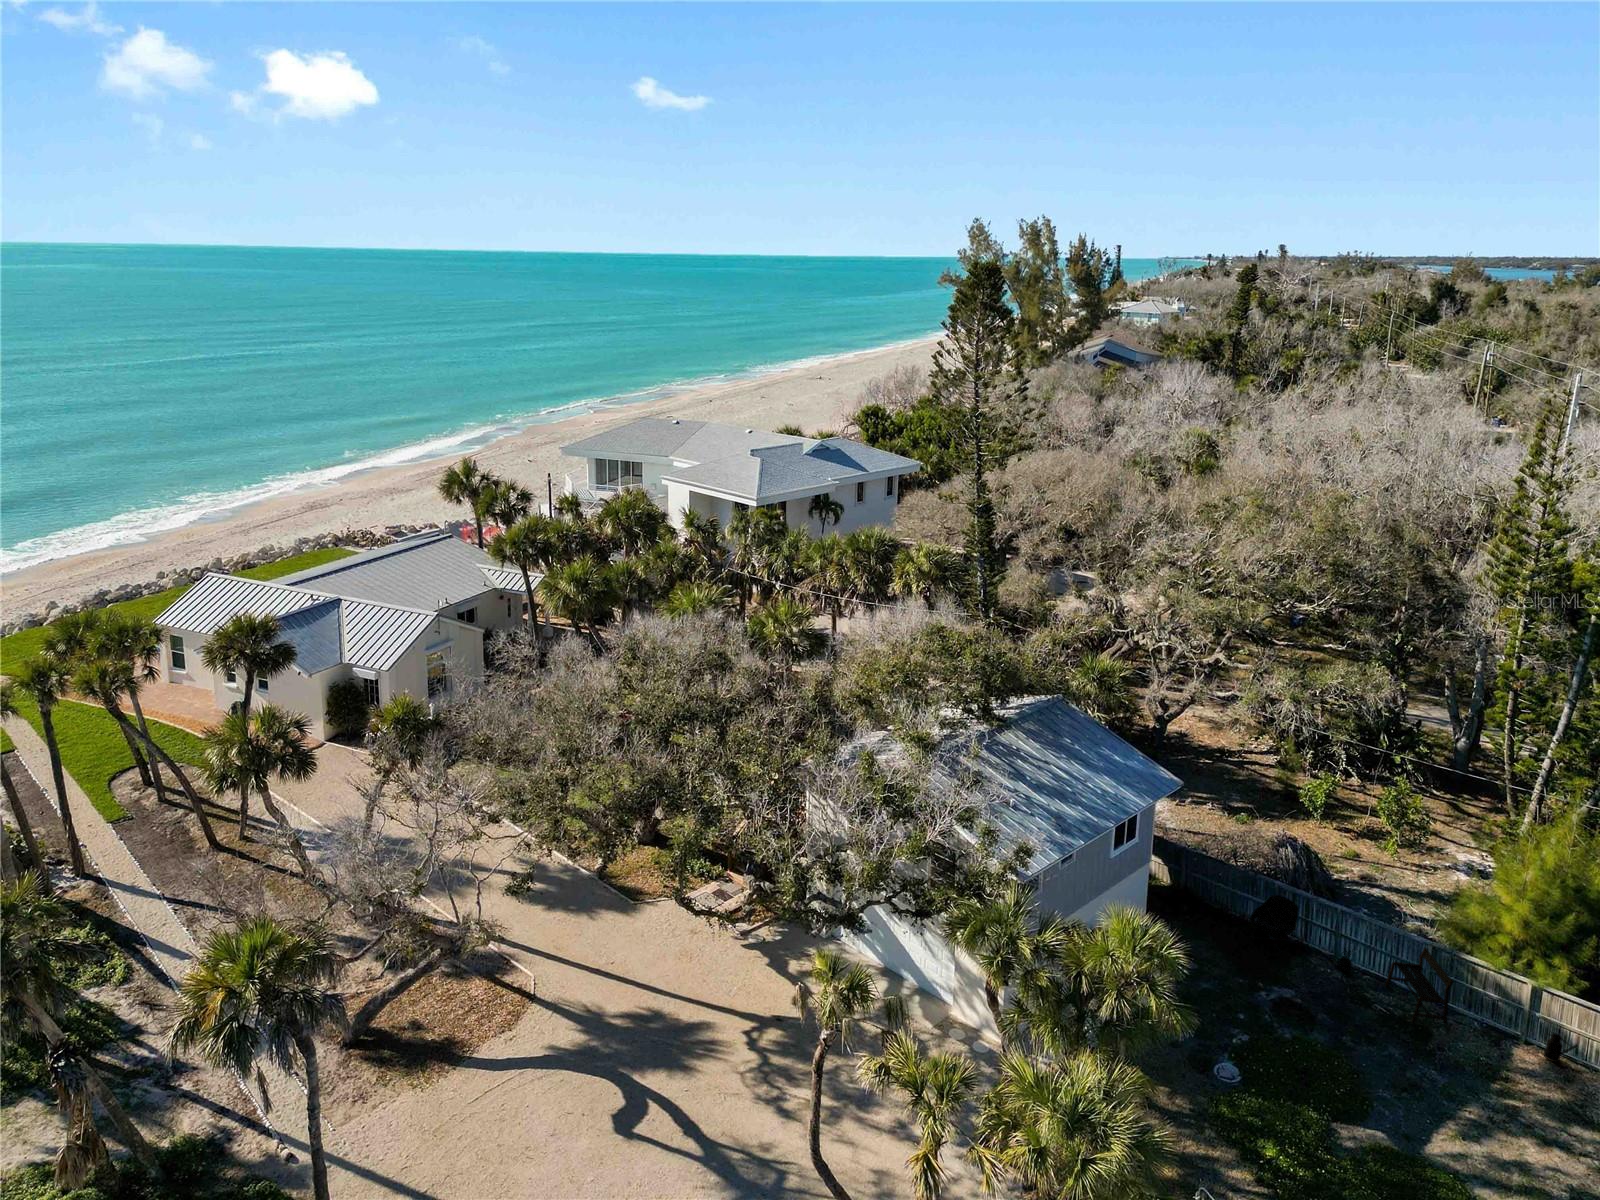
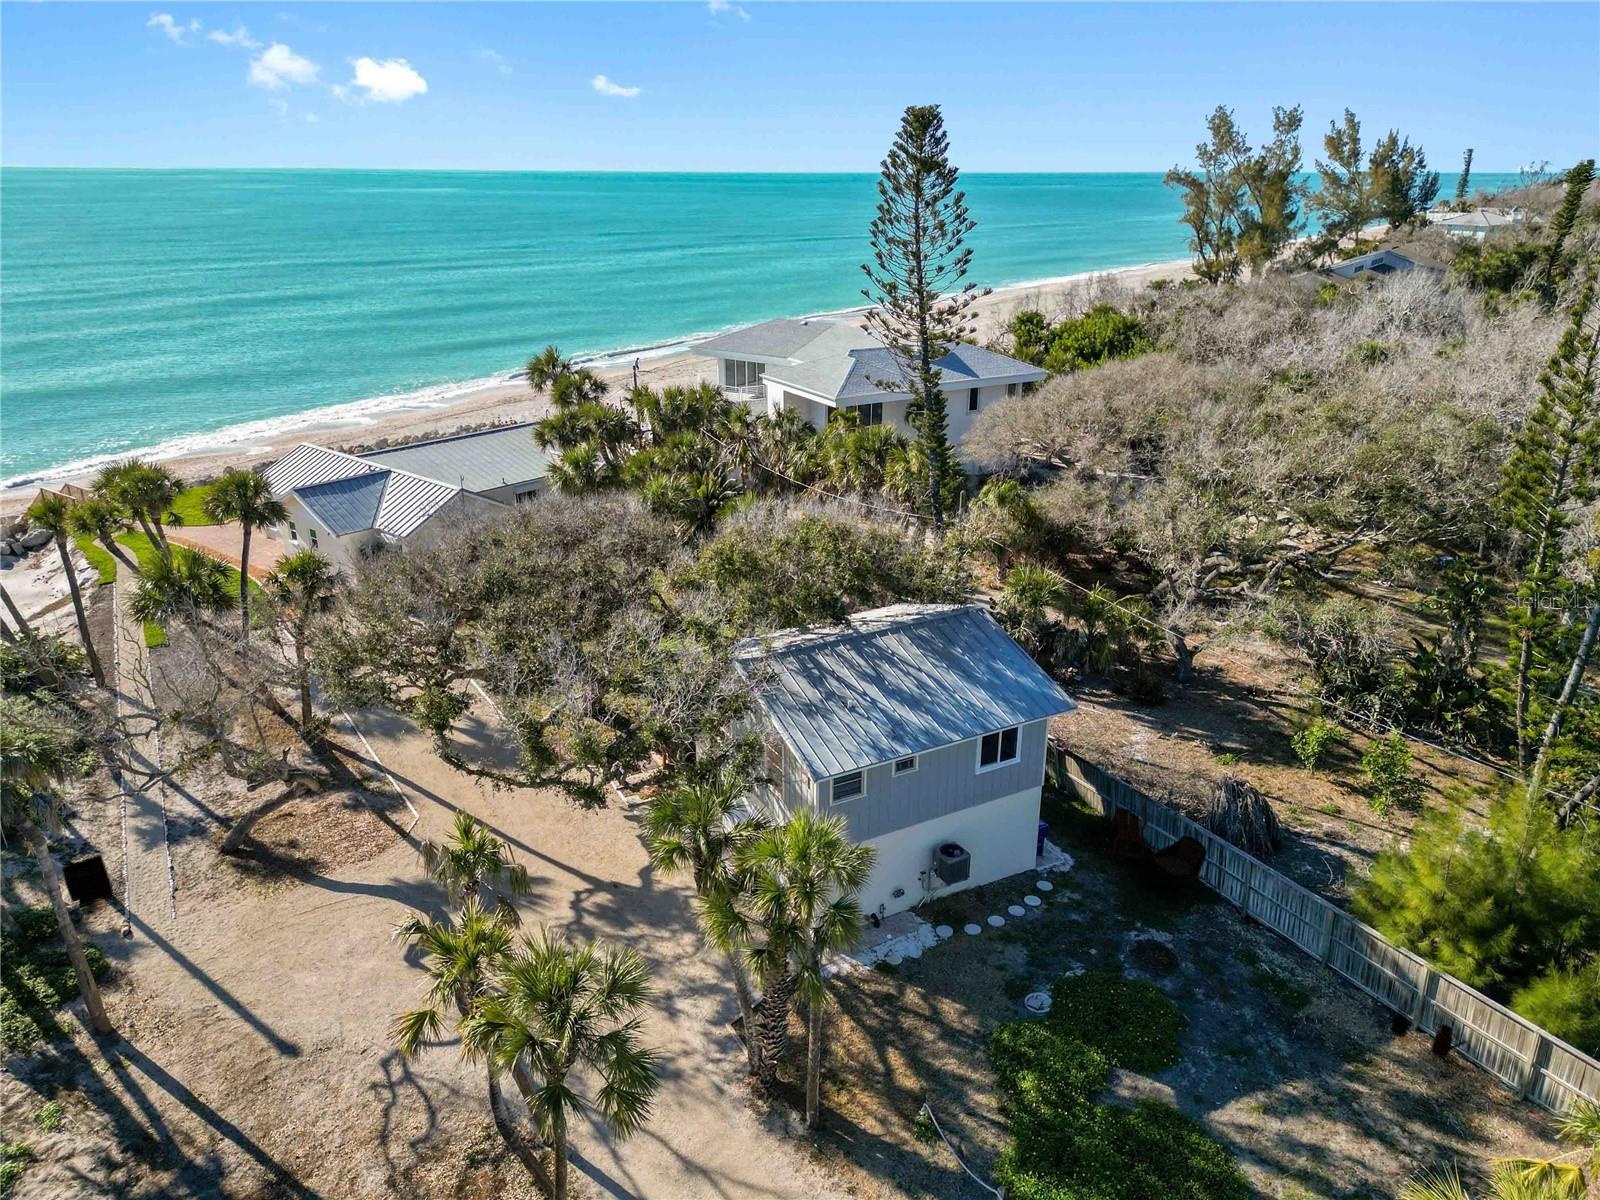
potted plant: present [1339,948,1354,972] -> present [1391,998,1416,1036]
bench: present [1385,948,1454,1024] -> present [1111,795,1148,863]
wooden crate: none [166,1073,229,1144] -> present [62,854,113,906]

